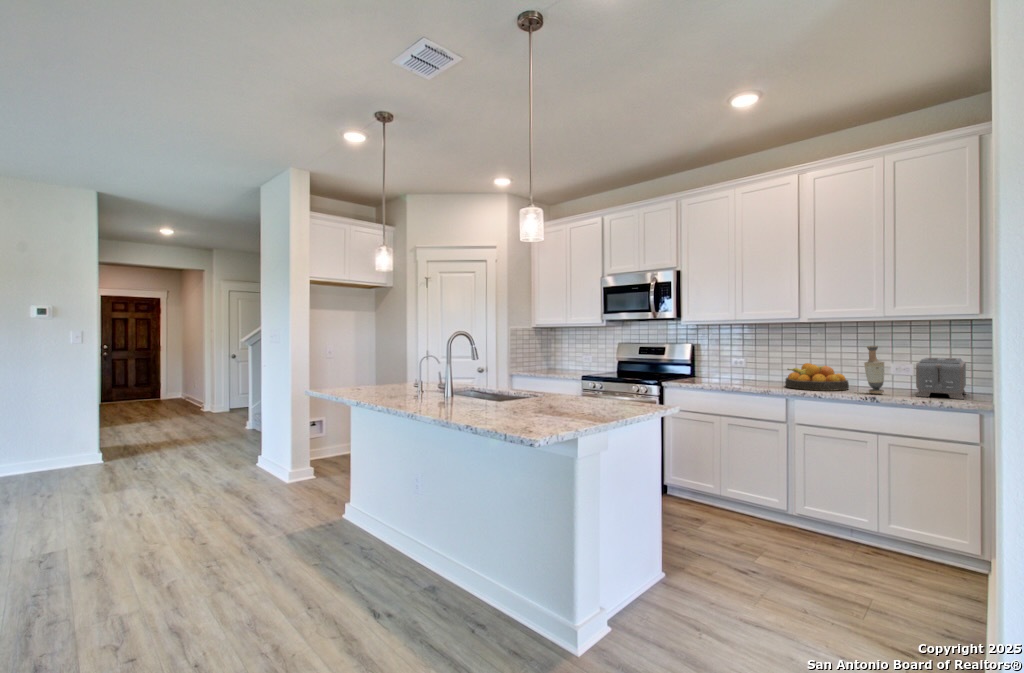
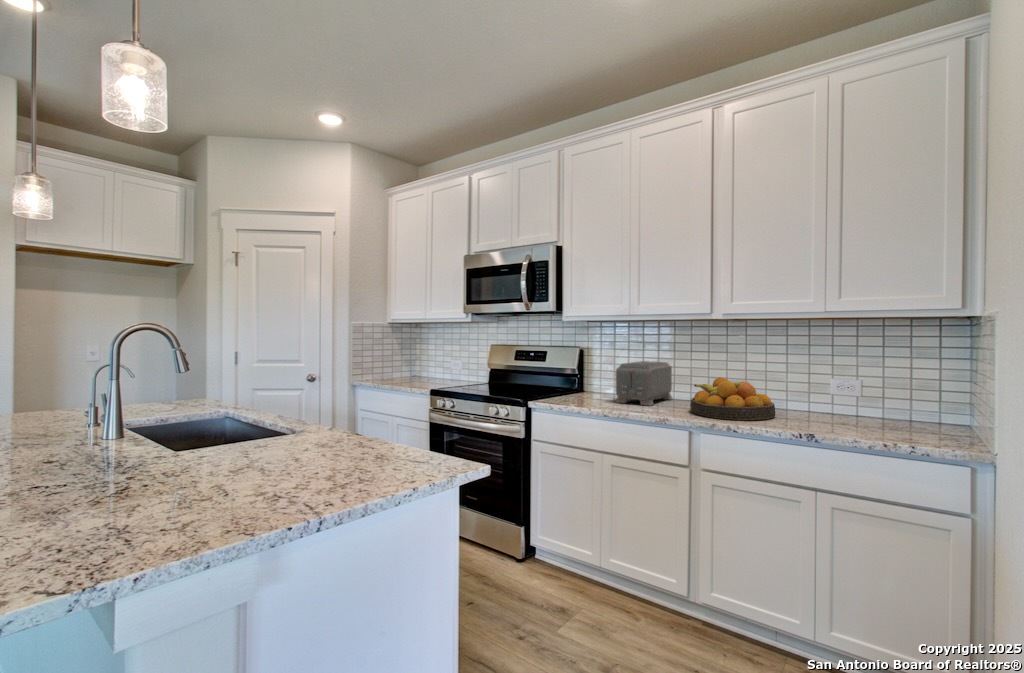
vase: present [864,346,884,394] -> none [798,355,826,428]
toaster: present [916,358,966,399] -> present [616,361,672,406]

